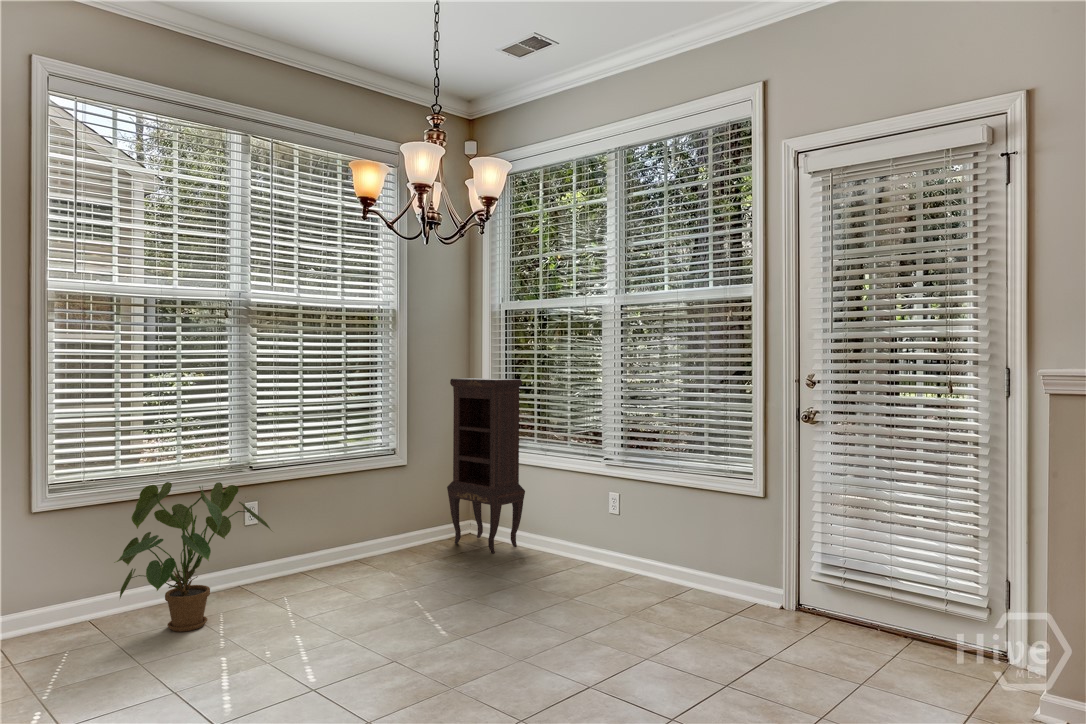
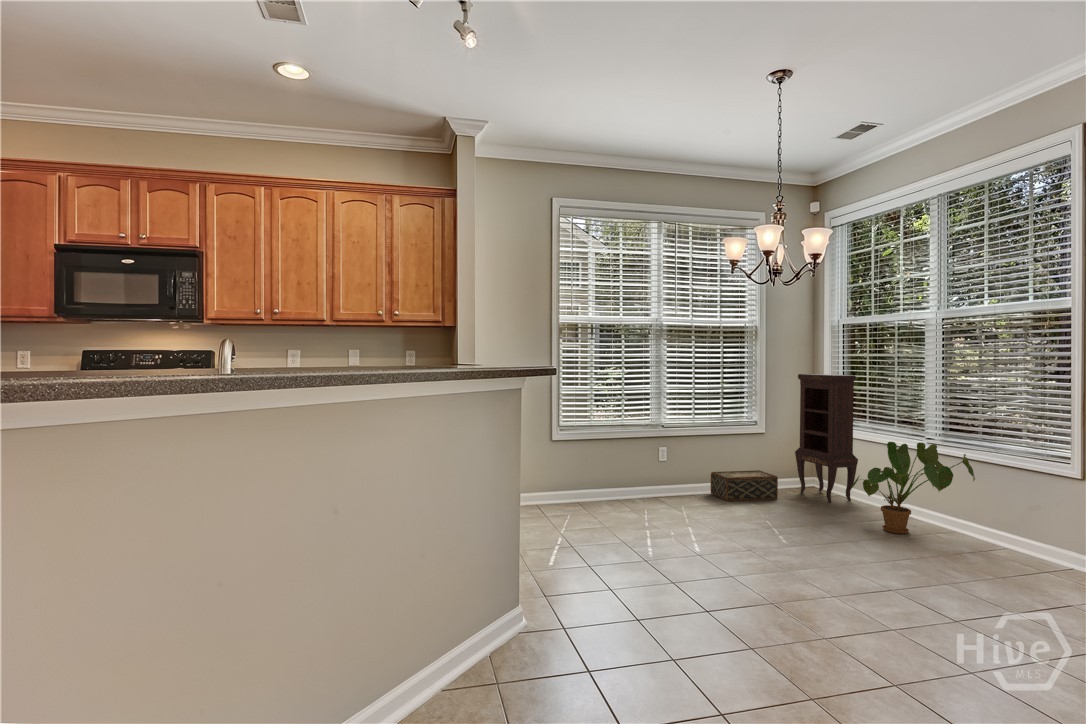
house plant: present [114,482,272,632] -> present [852,442,975,534]
woven basket: none [330,520,426,576] -> present [711,470,778,501]

